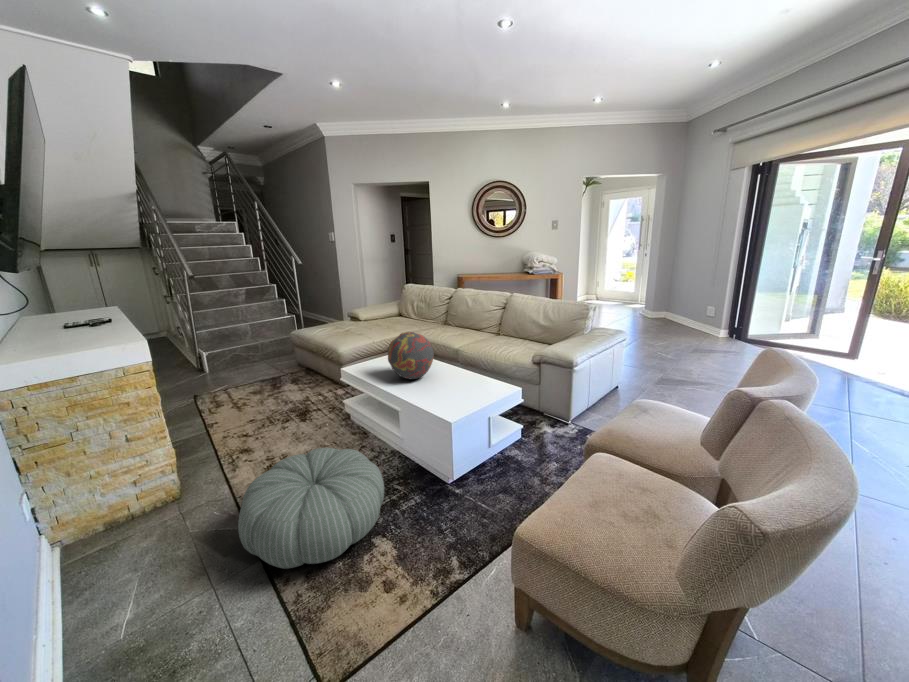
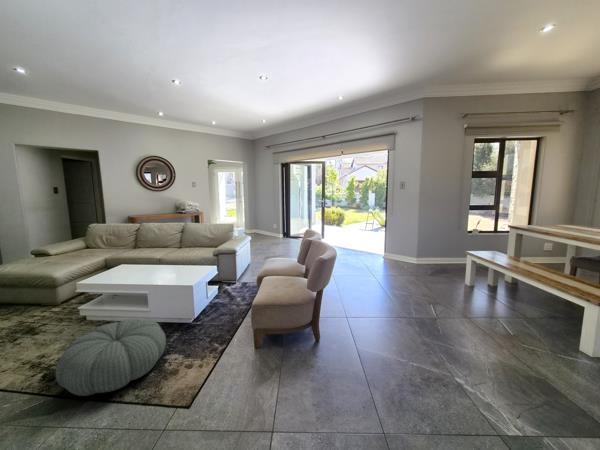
decorative orb: present [388,331,434,379] -> none [128,246,162,276]

